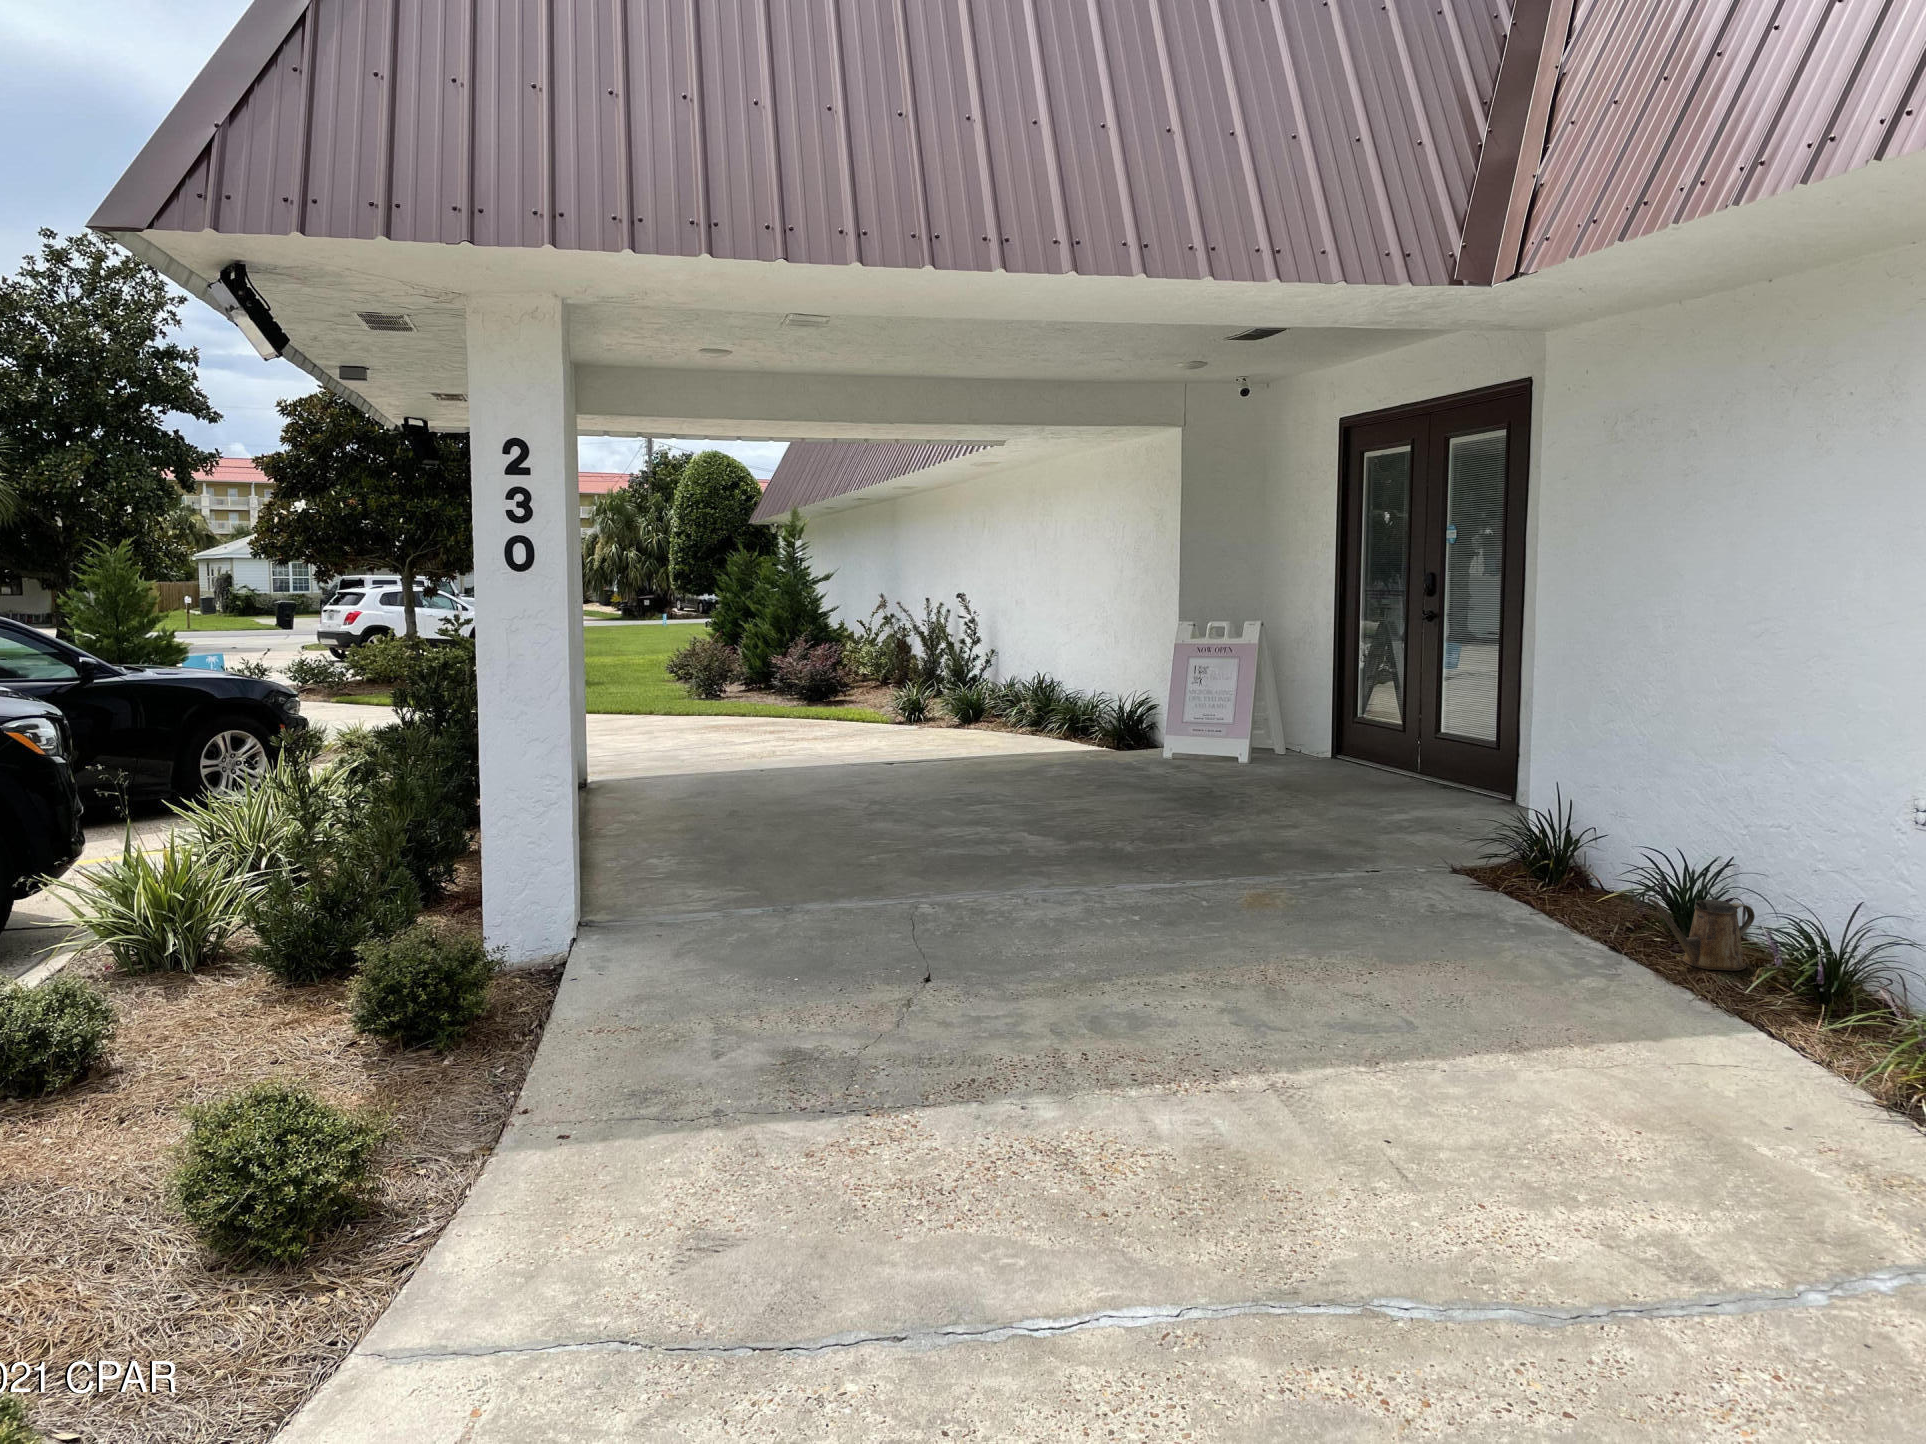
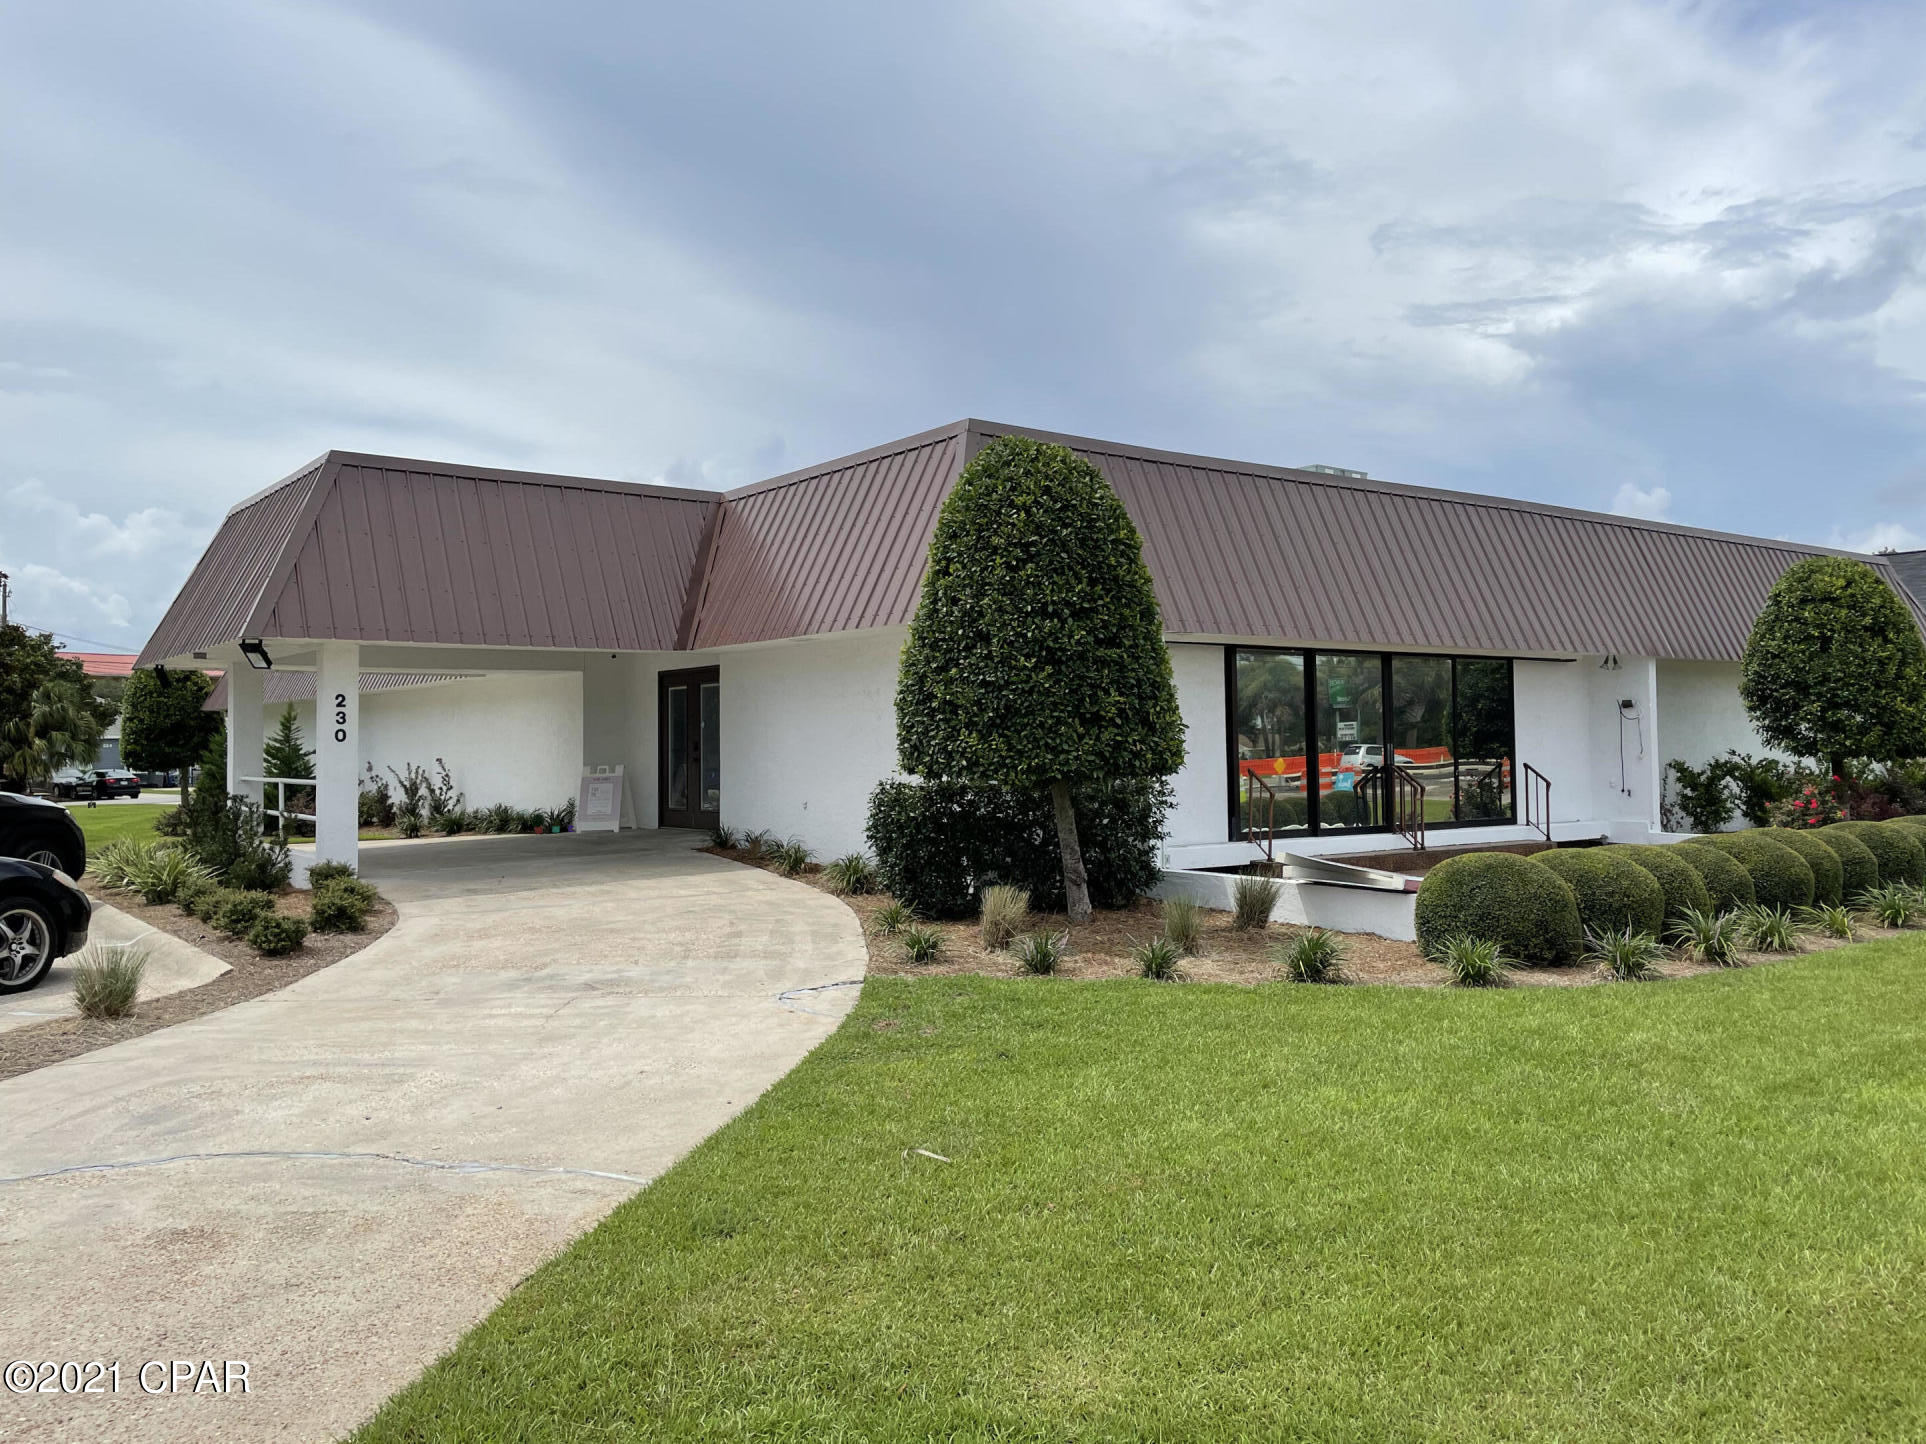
potted plant: none [1076,682,1170,756] -> present [532,798,577,834]

